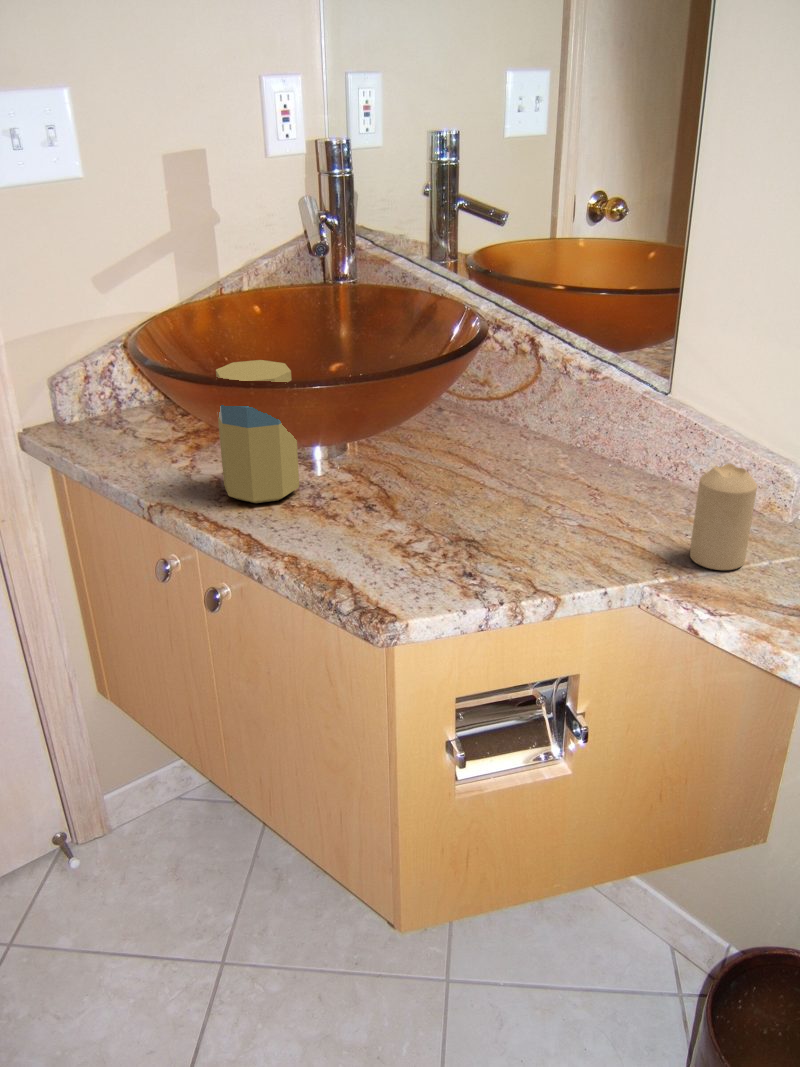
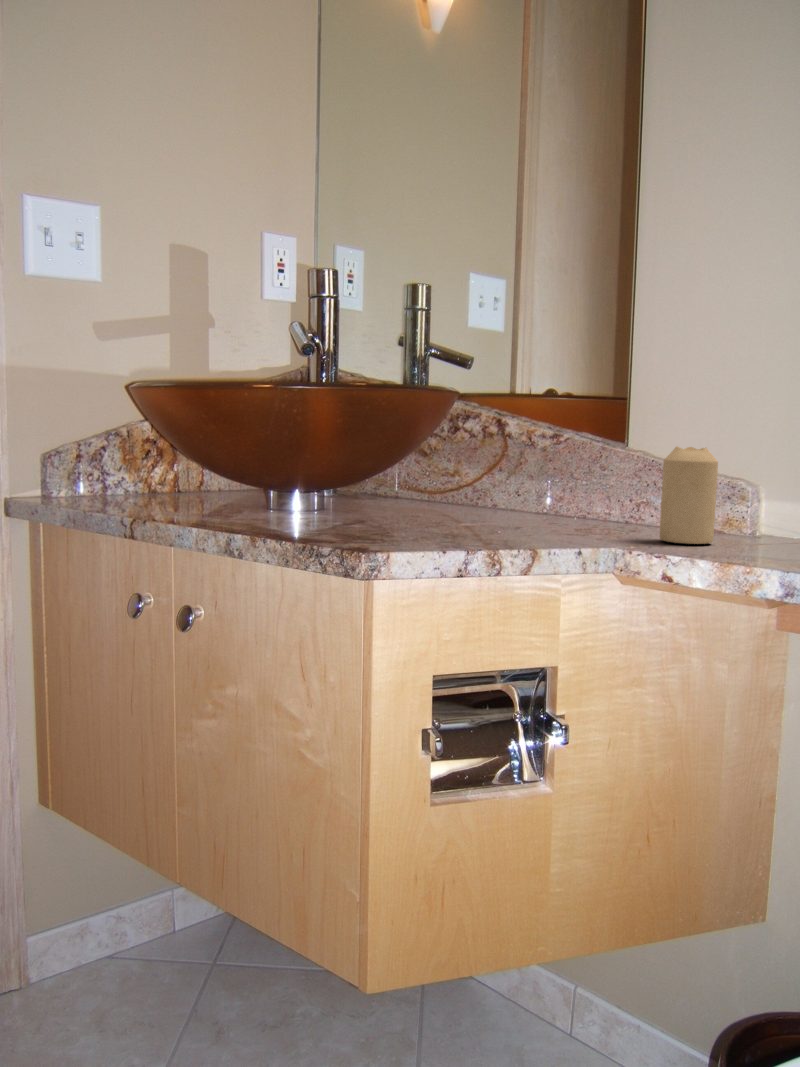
jar: present [216,360,299,503] -> none [205,392,280,519]

